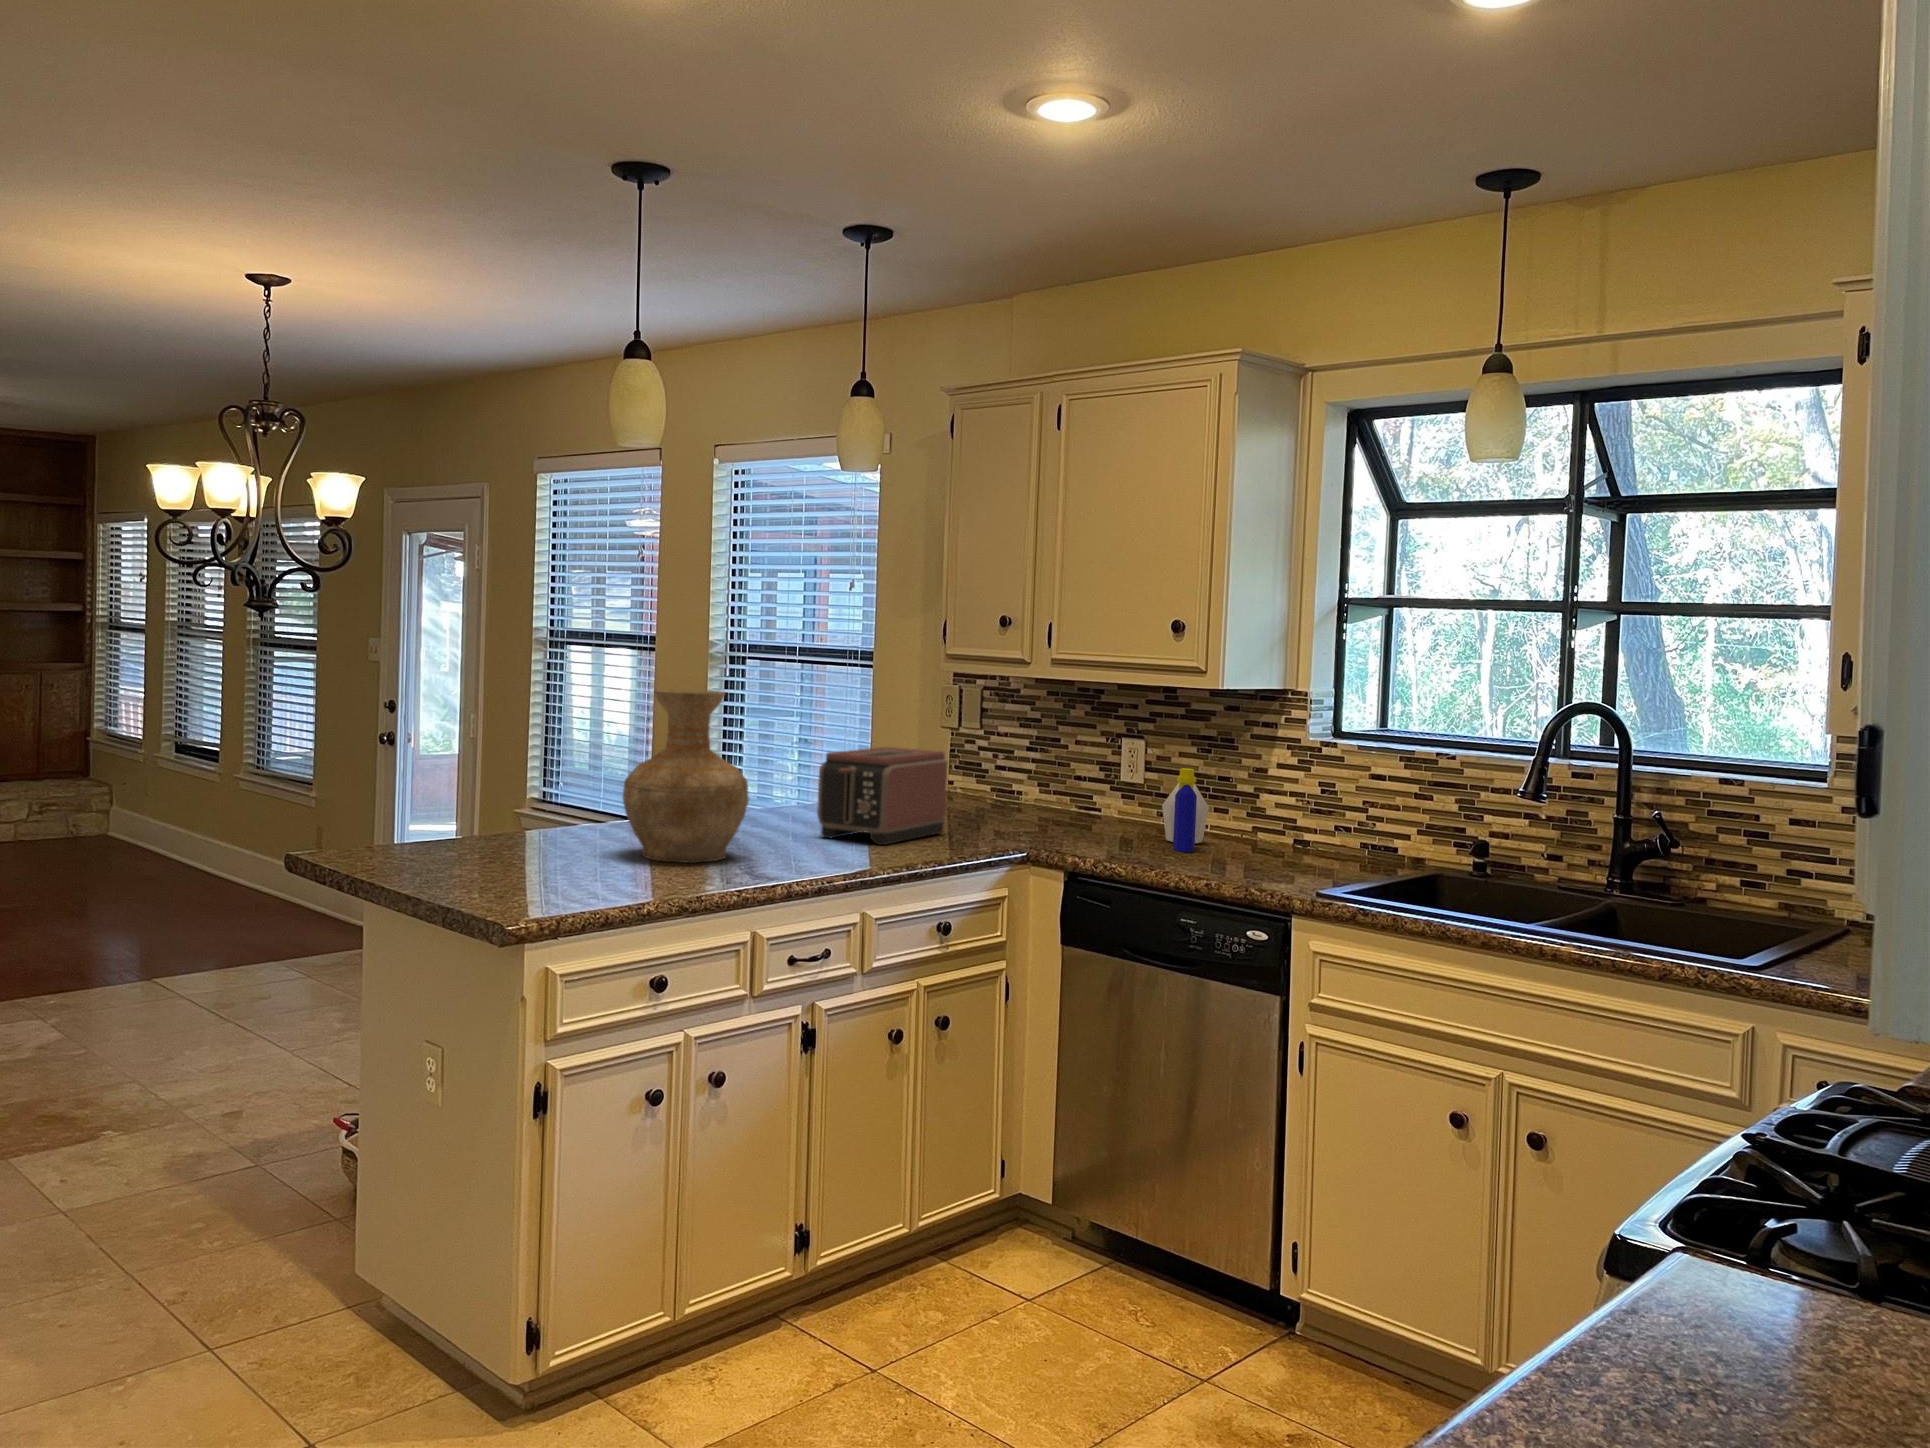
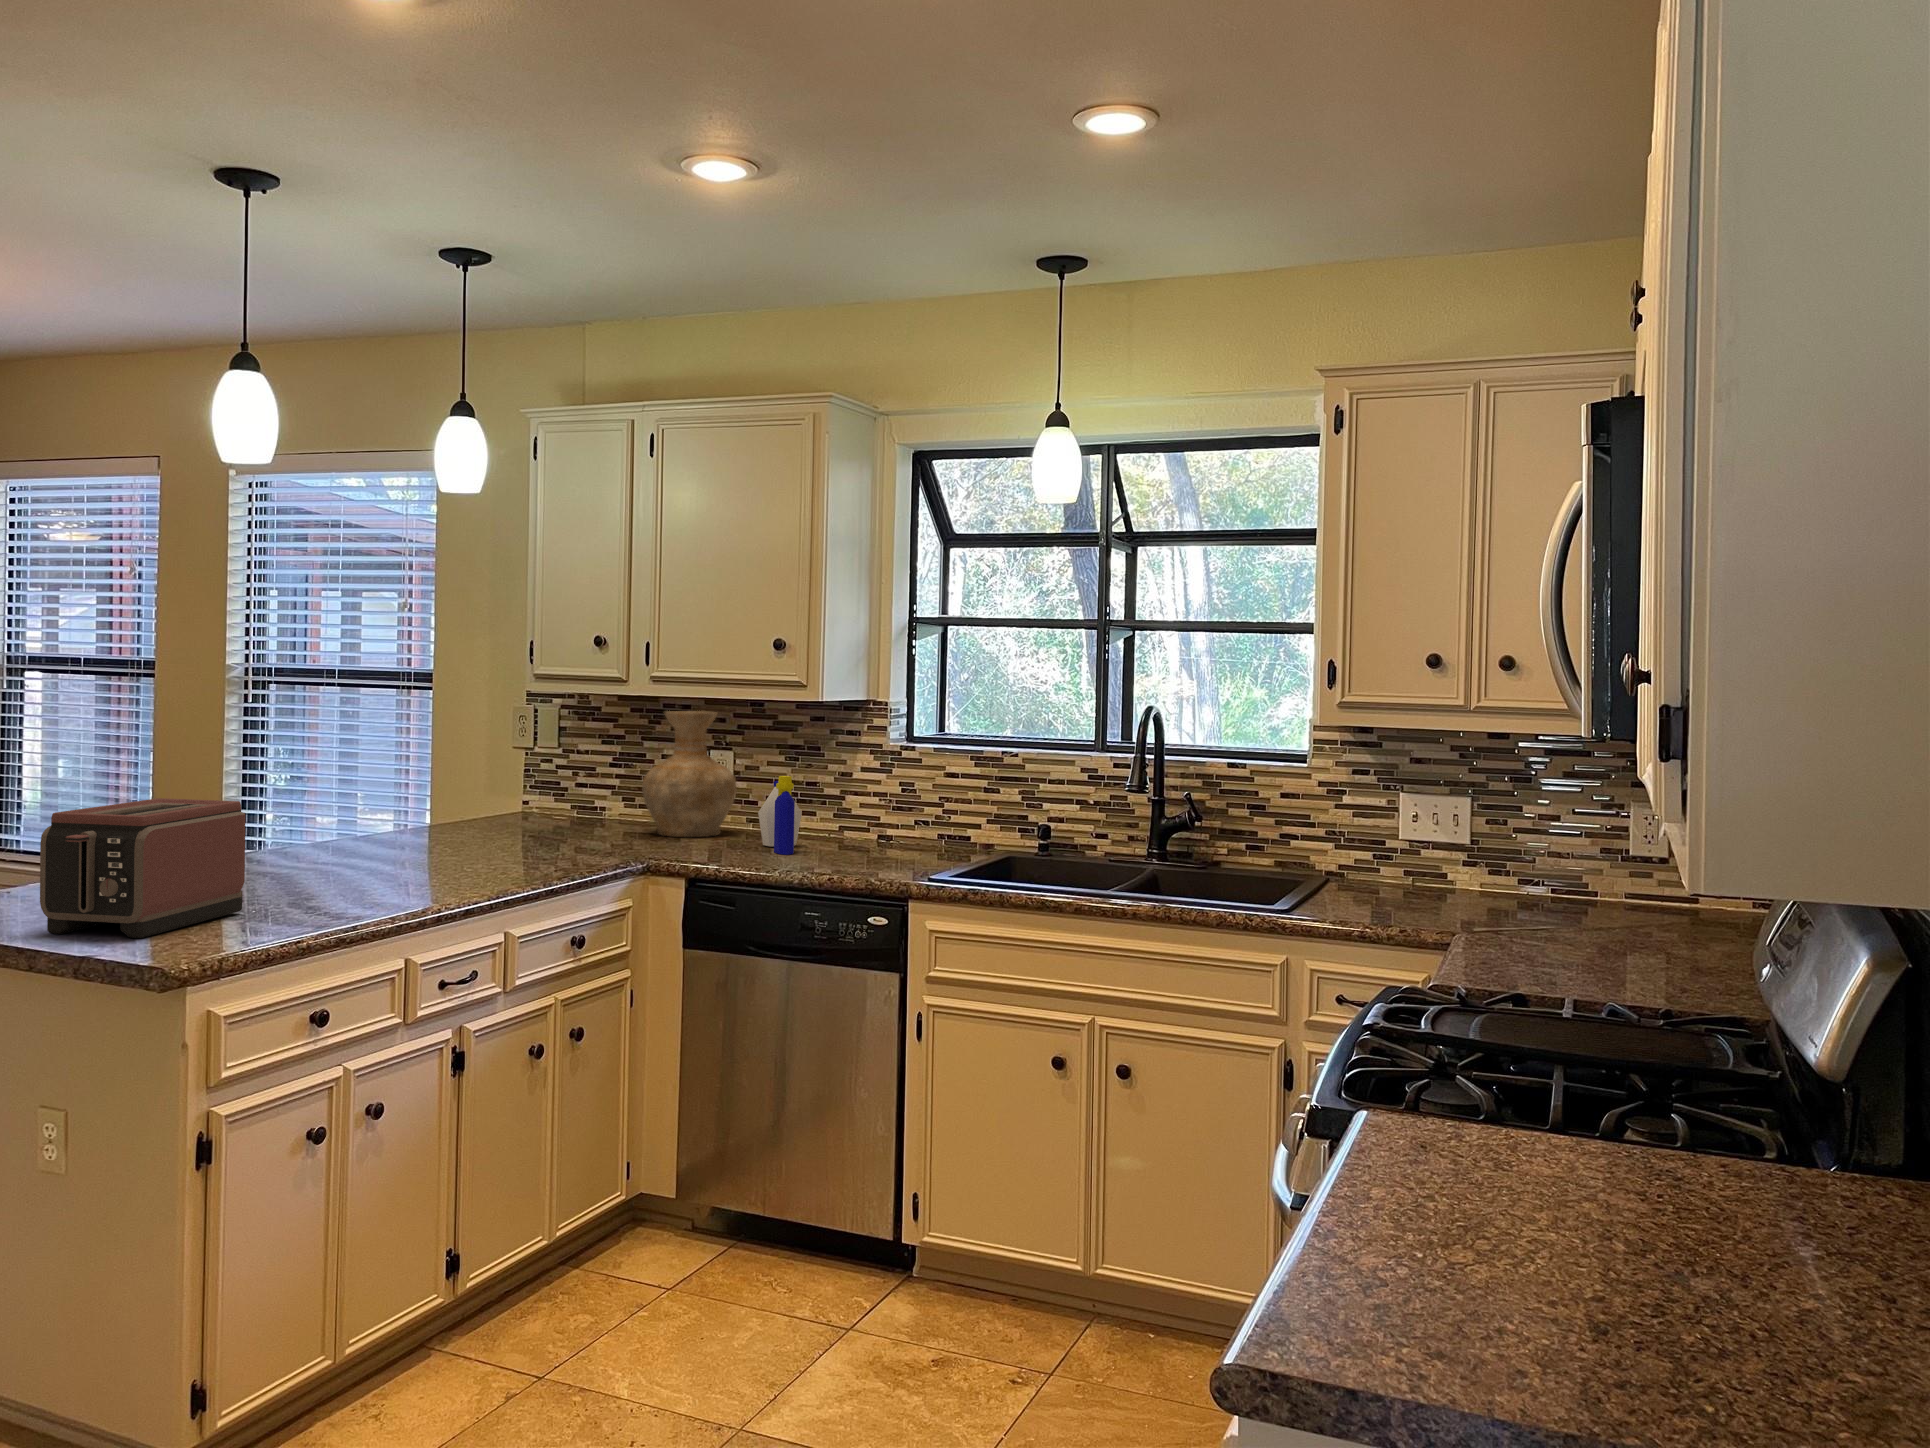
vase: present [623,689,749,863] -> present [642,711,737,837]
toaster: present [817,747,947,845] -> present [40,798,245,938]

